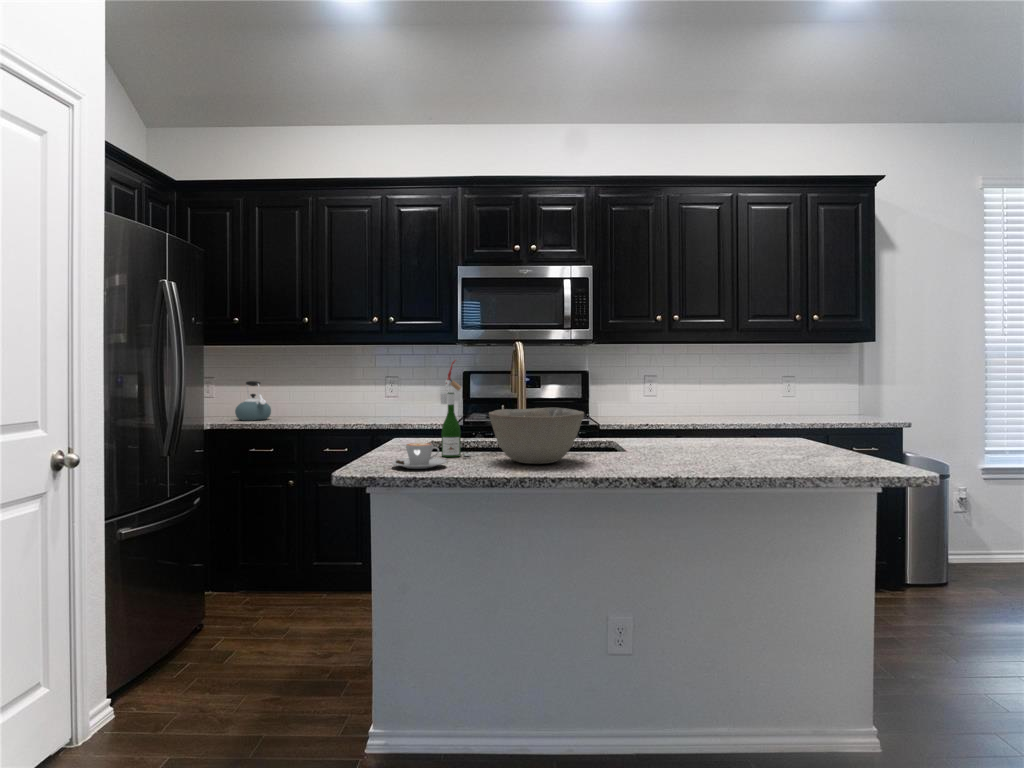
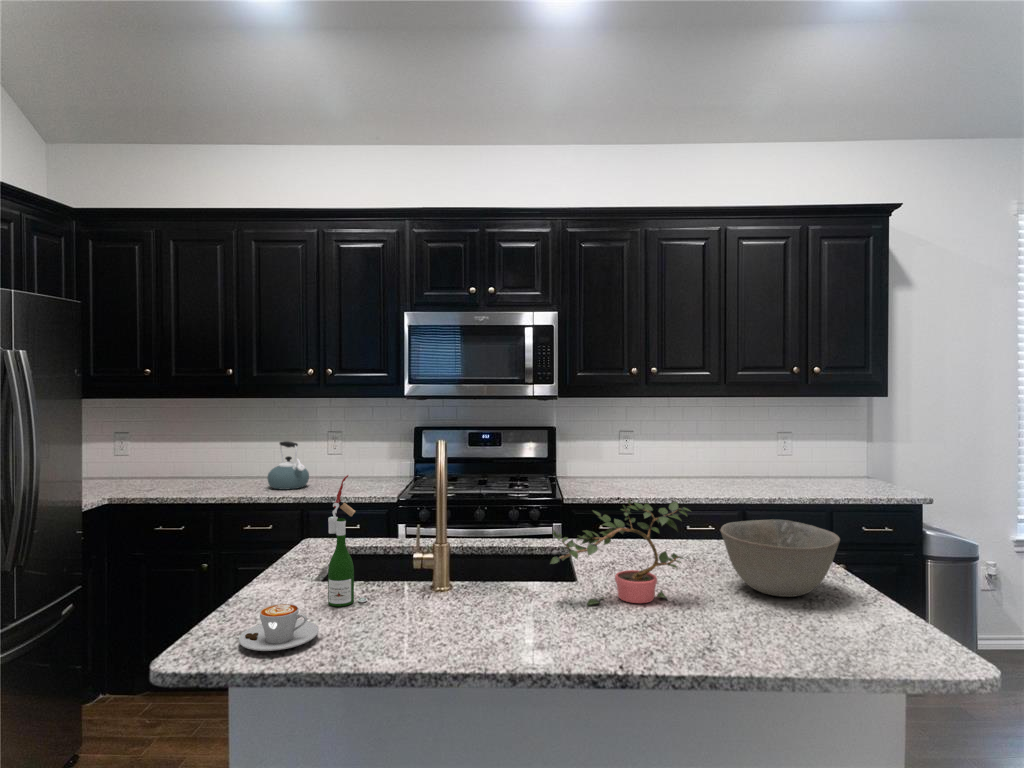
potted plant: none [609,380,719,457] -> present [550,499,690,605]
kettle: present [235,381,271,421] -> present [268,441,309,490]
bowl: present [489,408,584,464] -> present [720,520,840,597]

